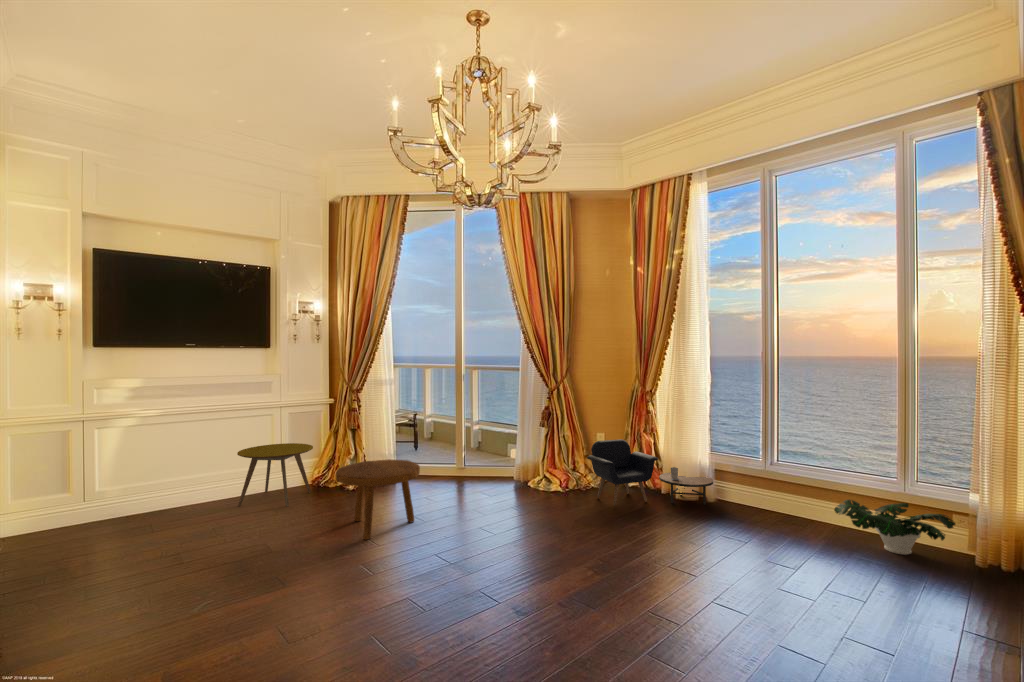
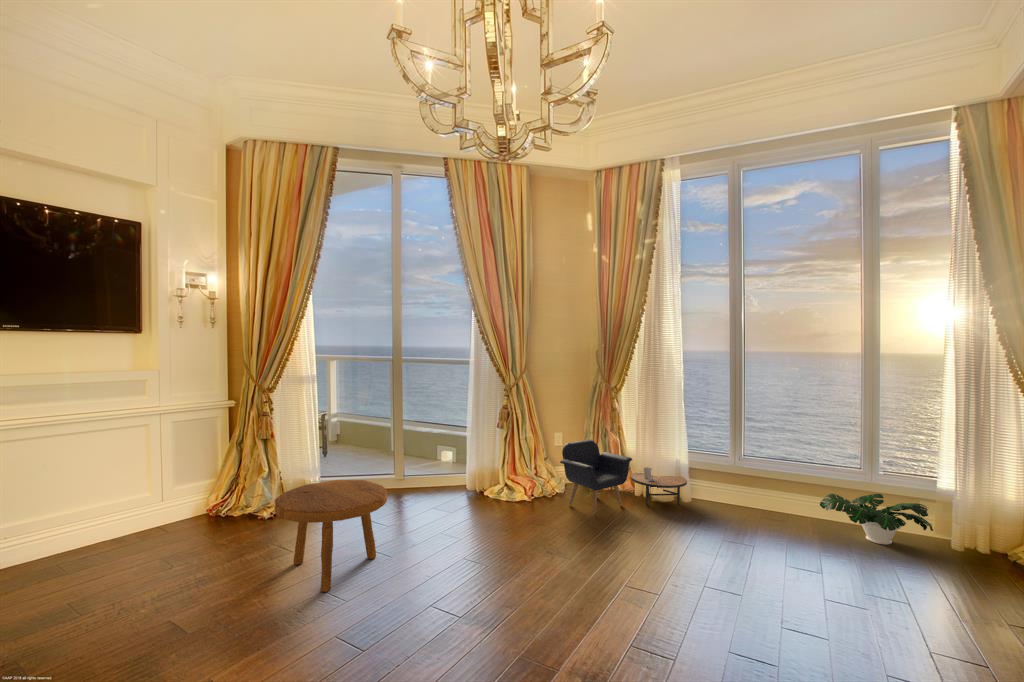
side table: present [237,443,313,507] -> none [100,462,214,558]

